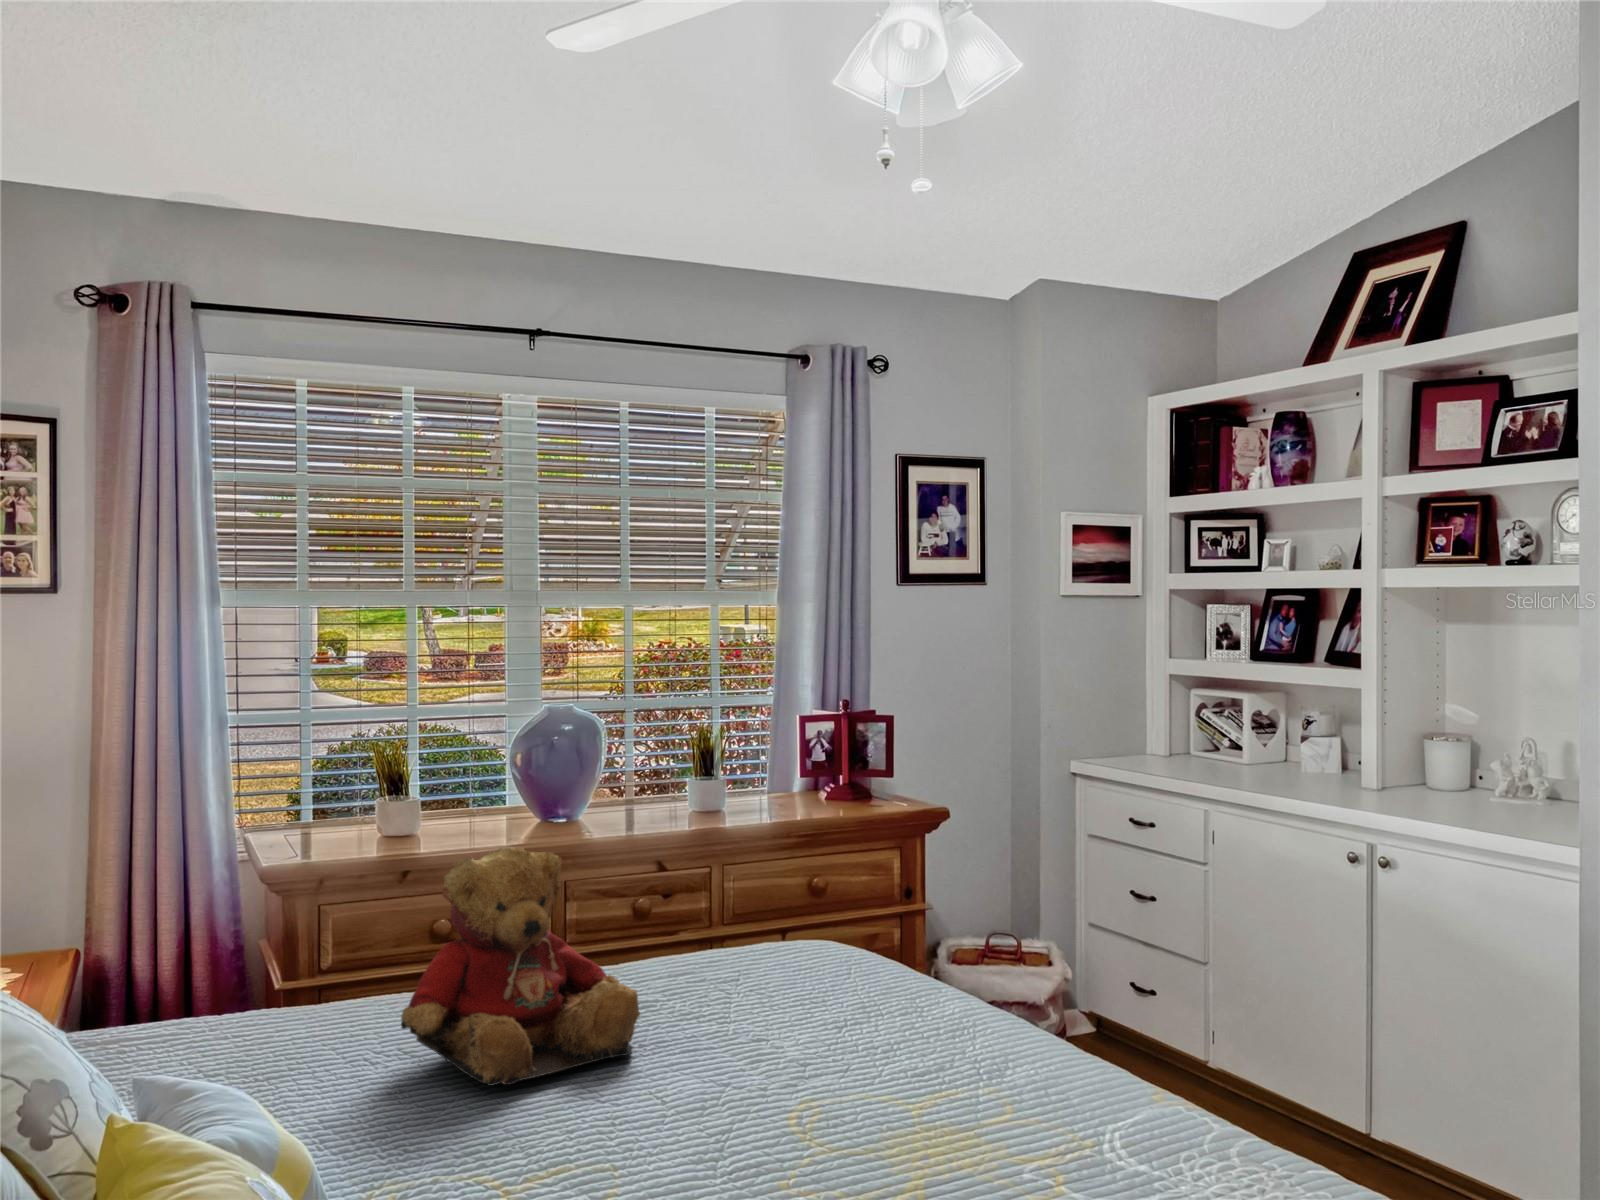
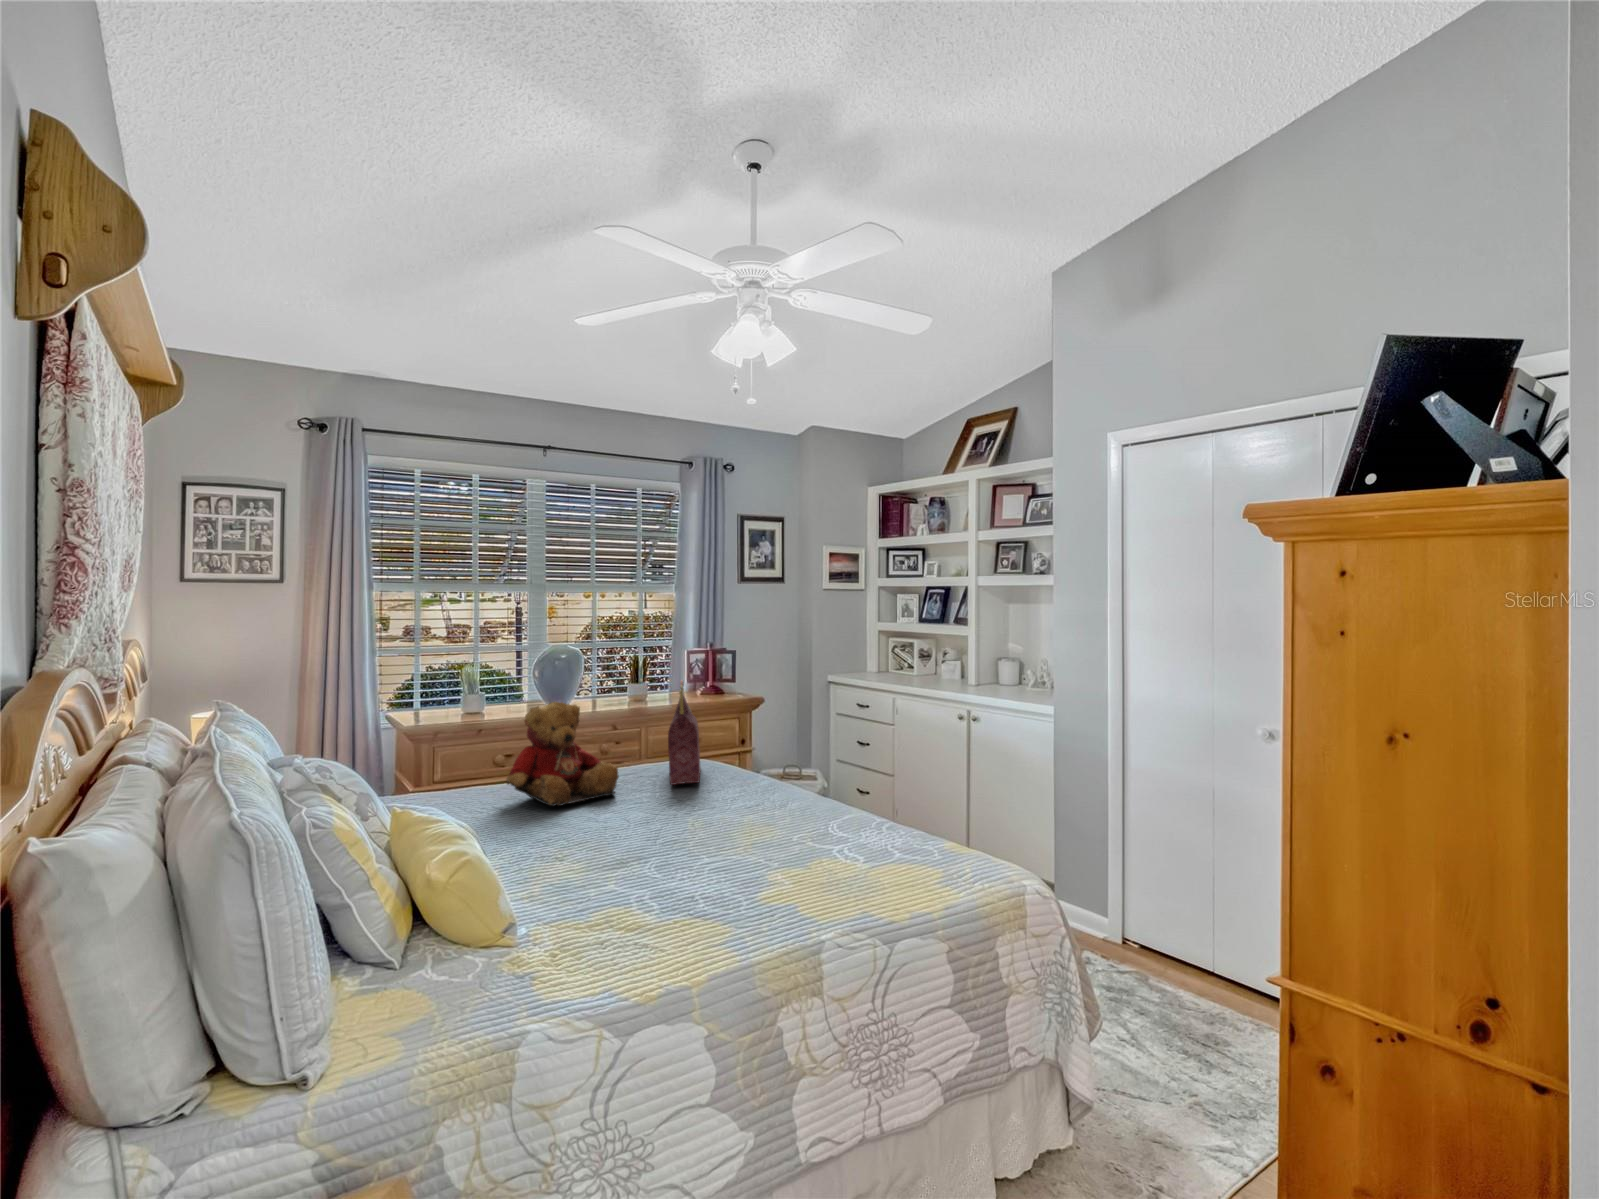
handbag: none [746,798,819,1032] -> present [668,680,701,785]

